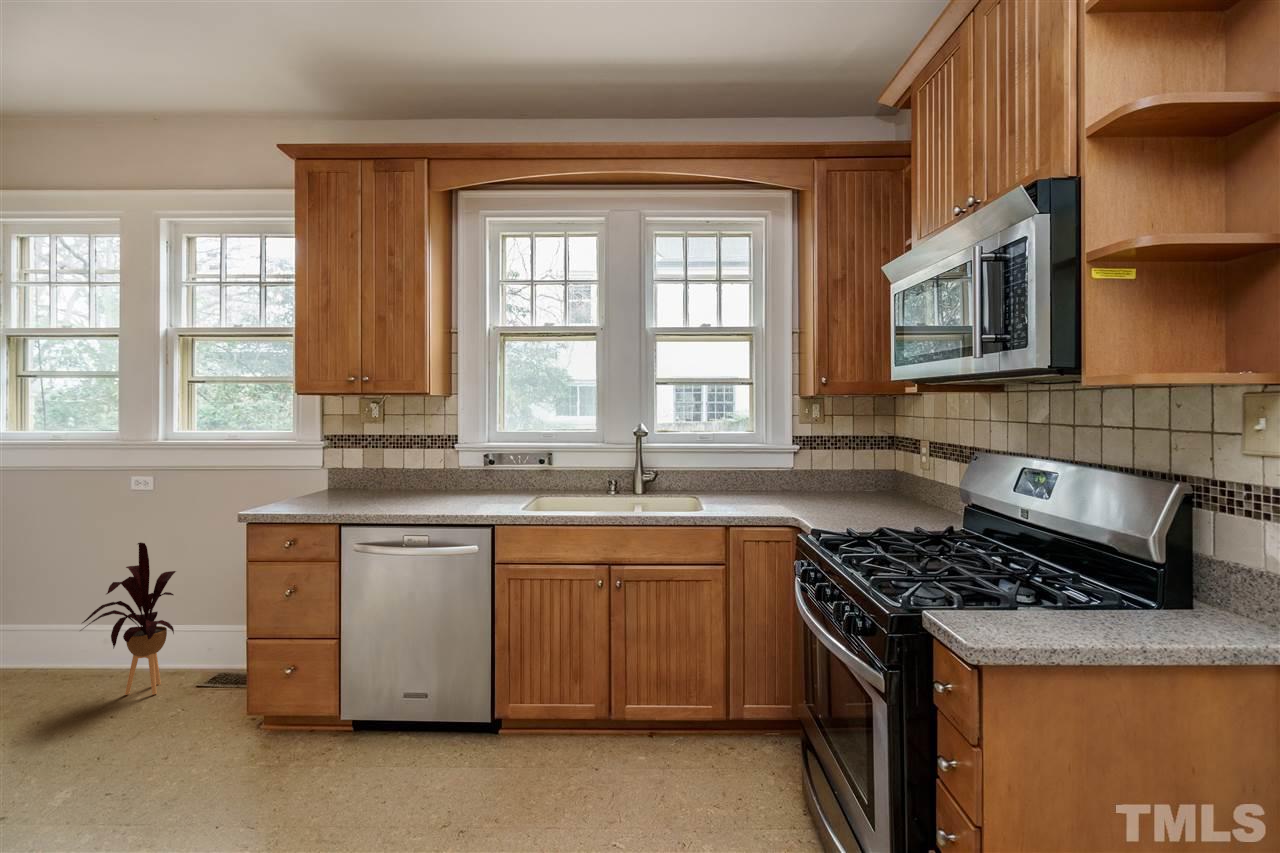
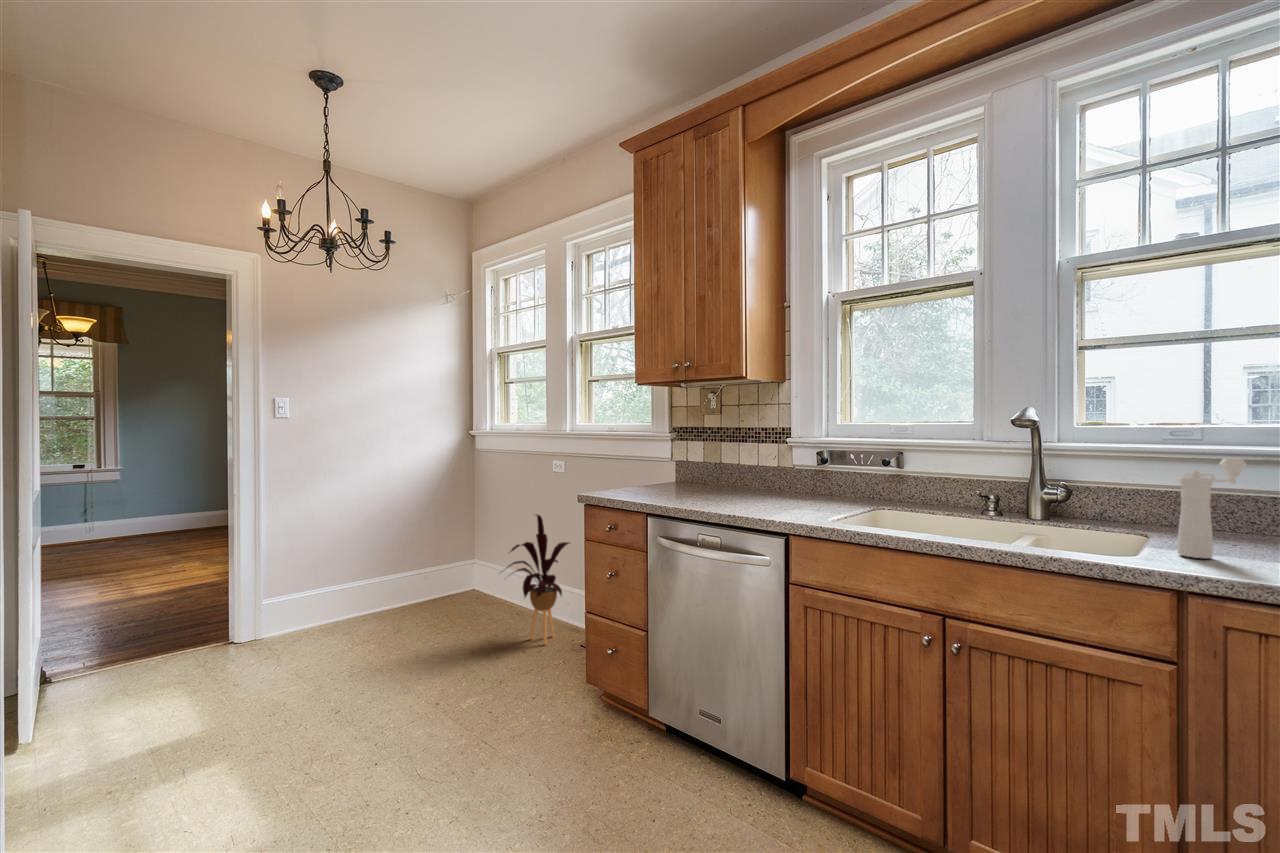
pepper mill: none [721,453,745,508] -> present [1178,459,1246,558]

